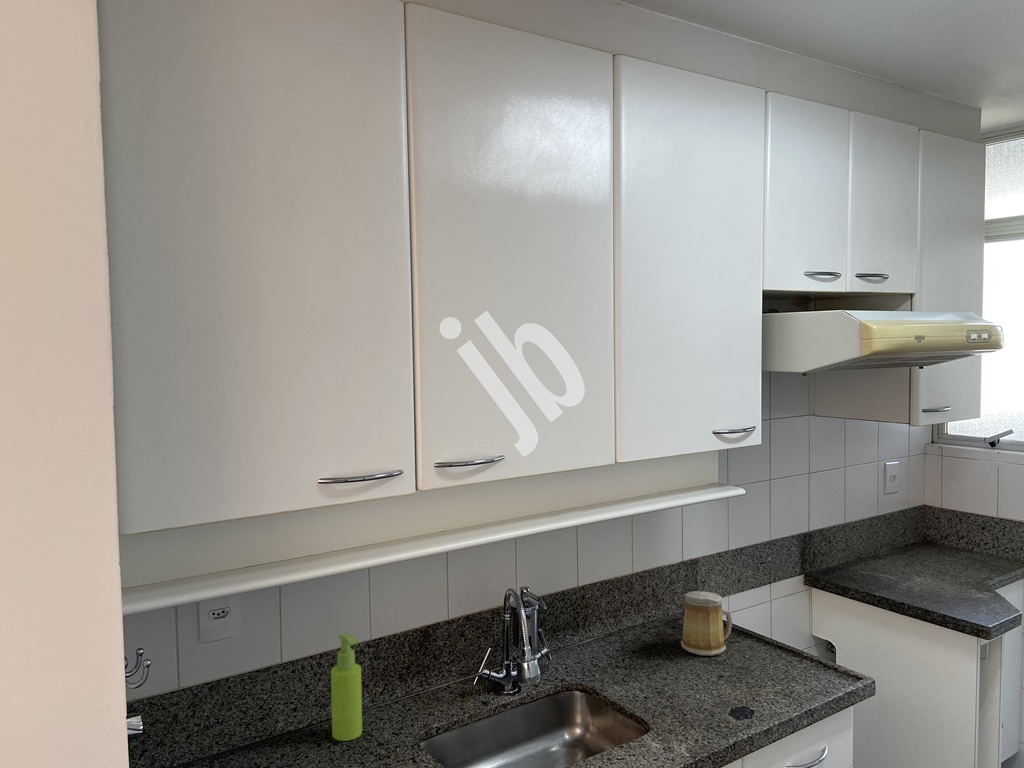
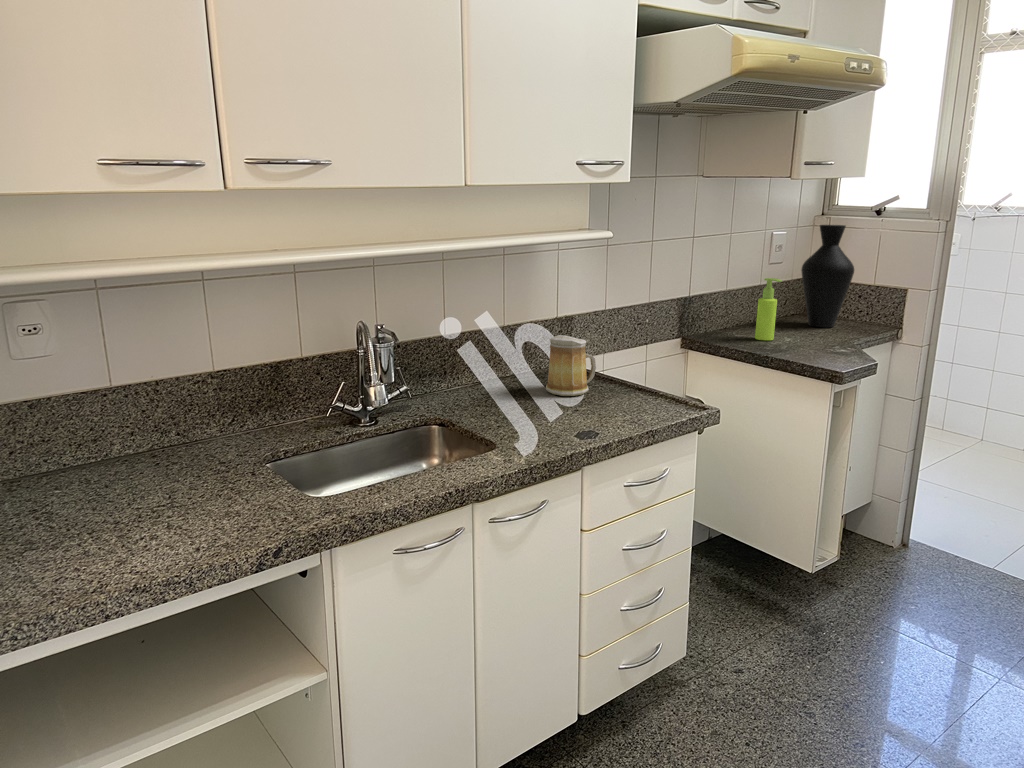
vase: none [919,456,977,561] -> present [801,225,854,327]
soap dispenser: present [331,633,362,741] -> present [755,278,782,340]

